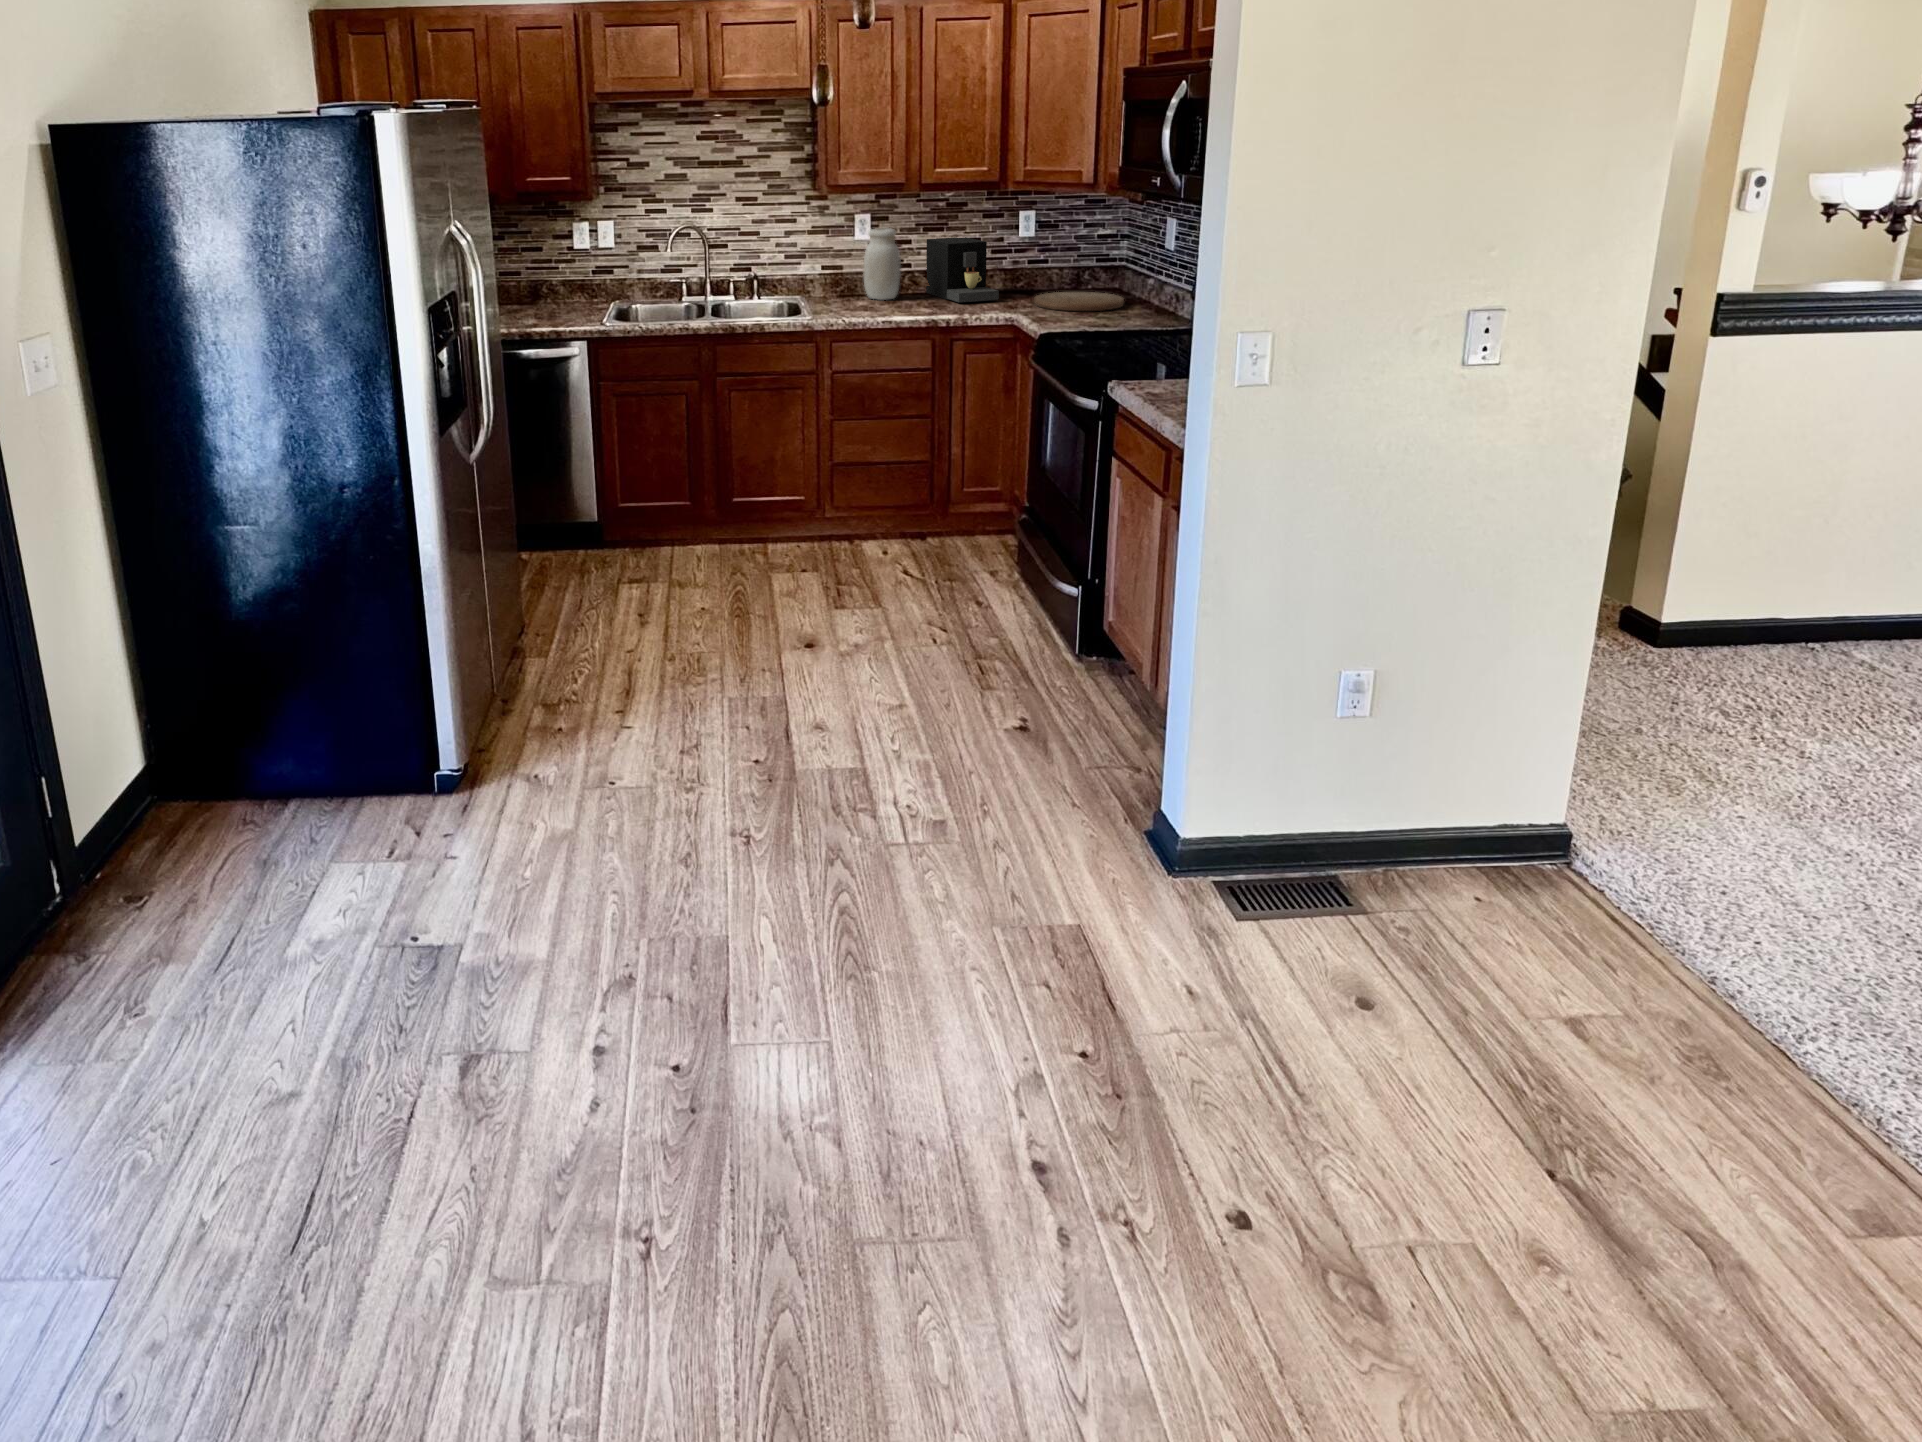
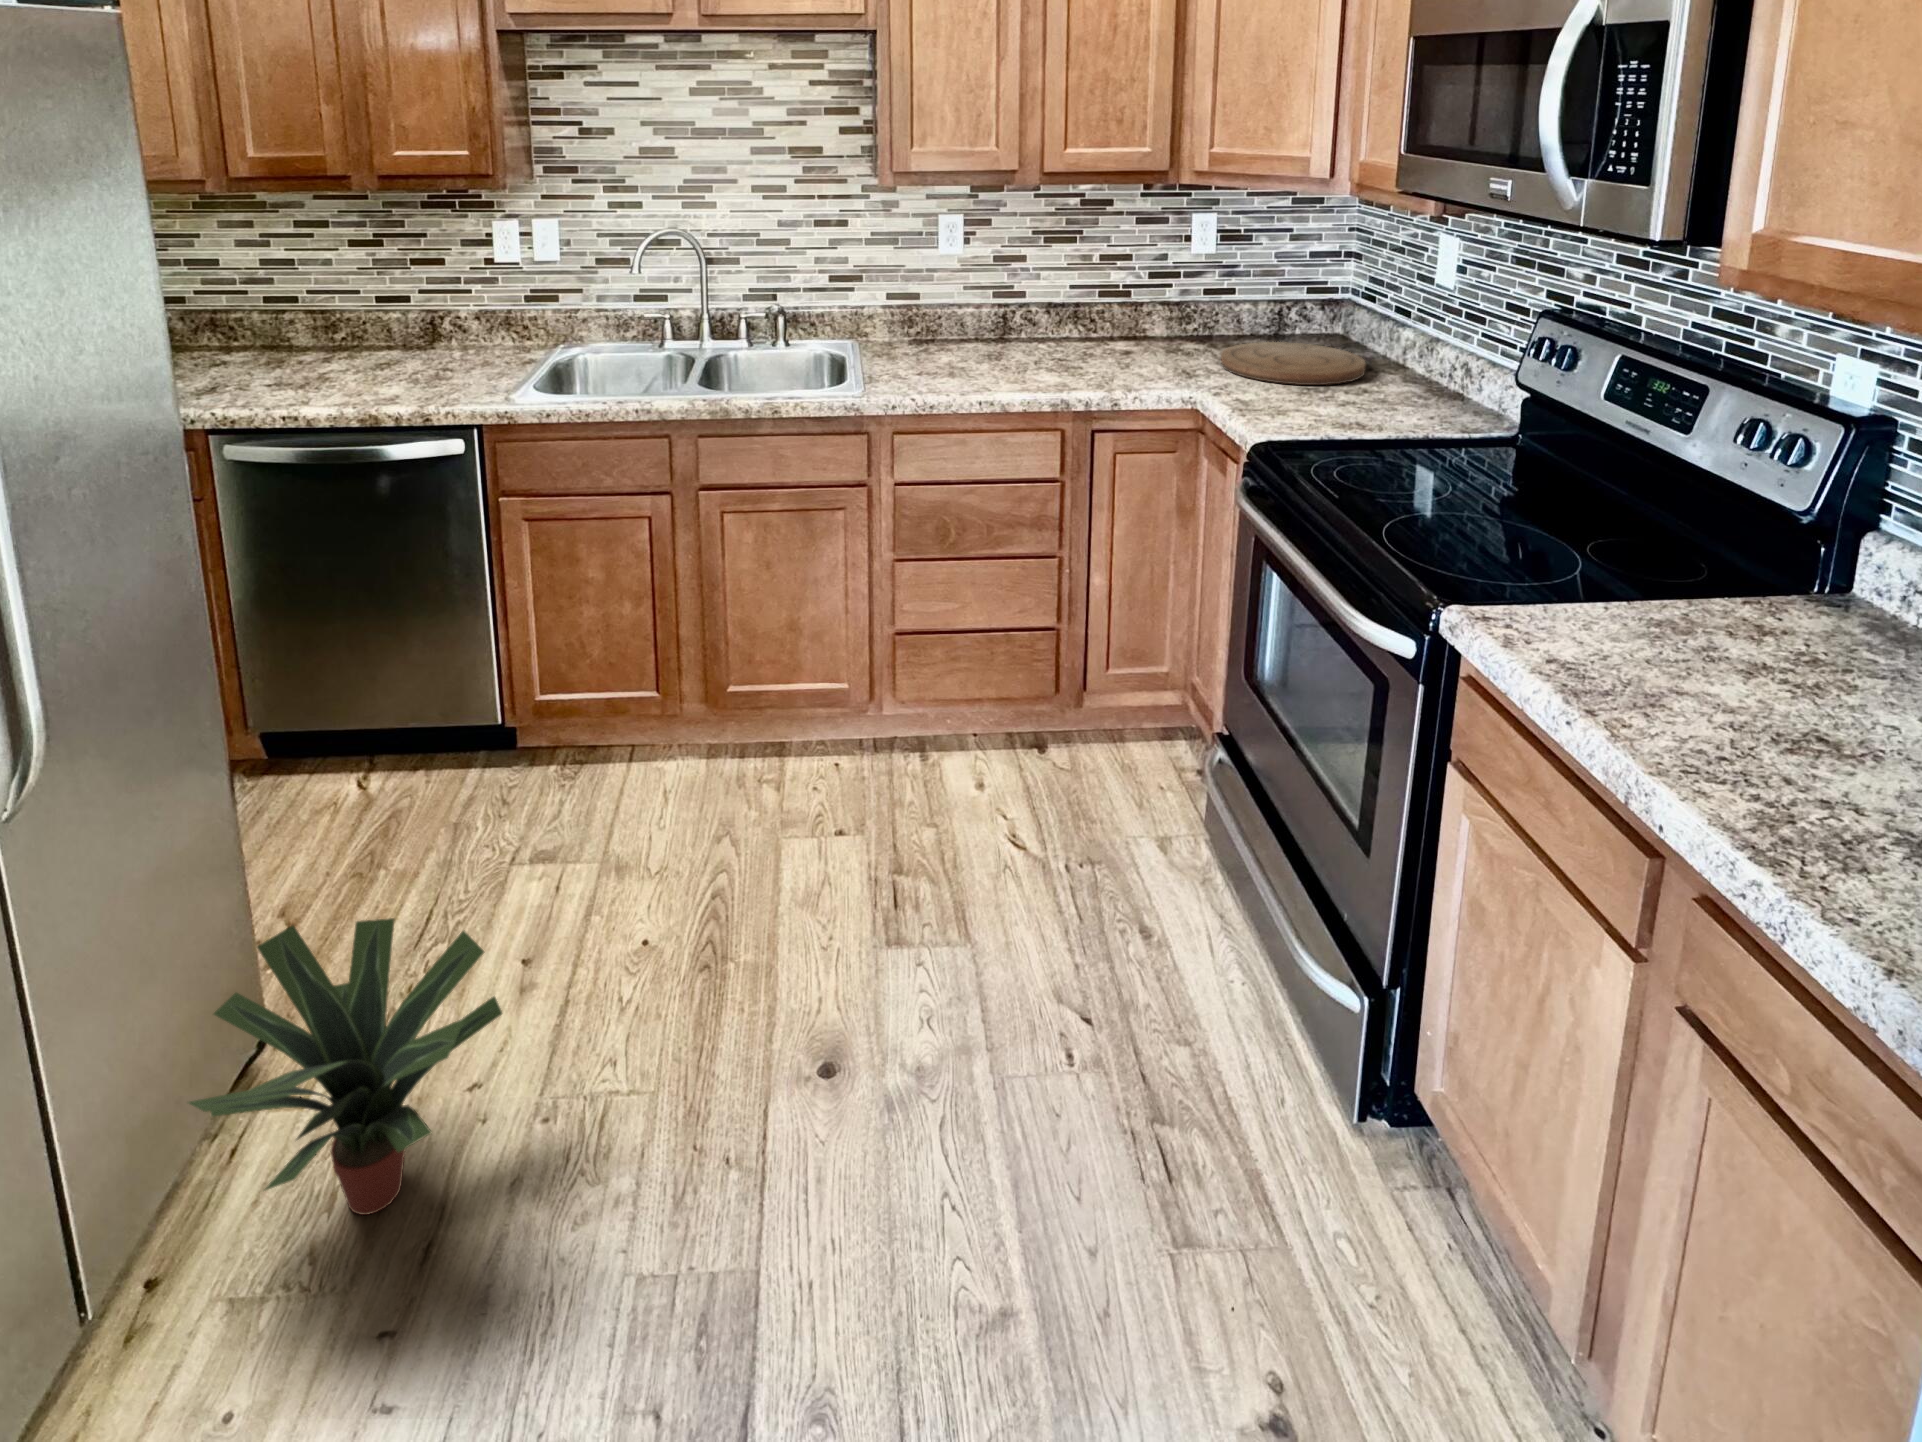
jar: present [863,228,901,300] -> none [951,237,1009,349]
coffee maker: present [926,237,999,302] -> none [1048,250,1164,360]
potted plant: none [518,554,648,686] -> present [189,918,502,1215]

